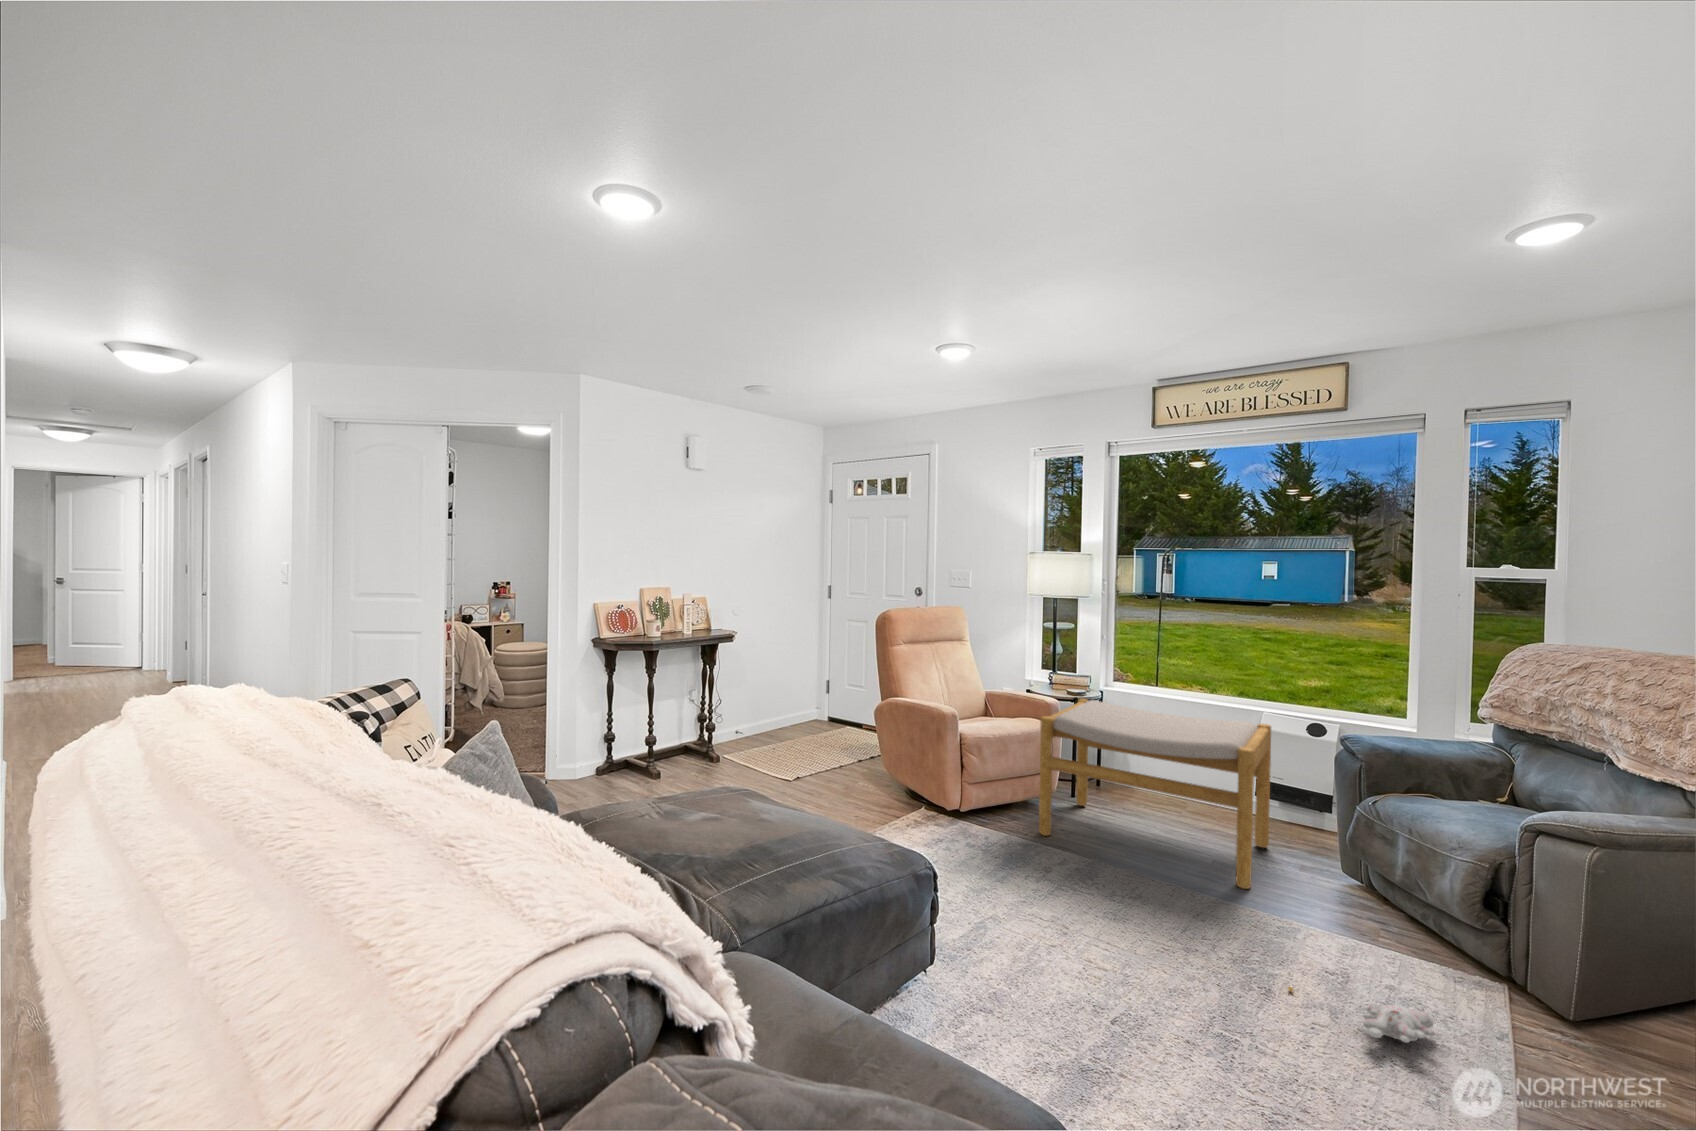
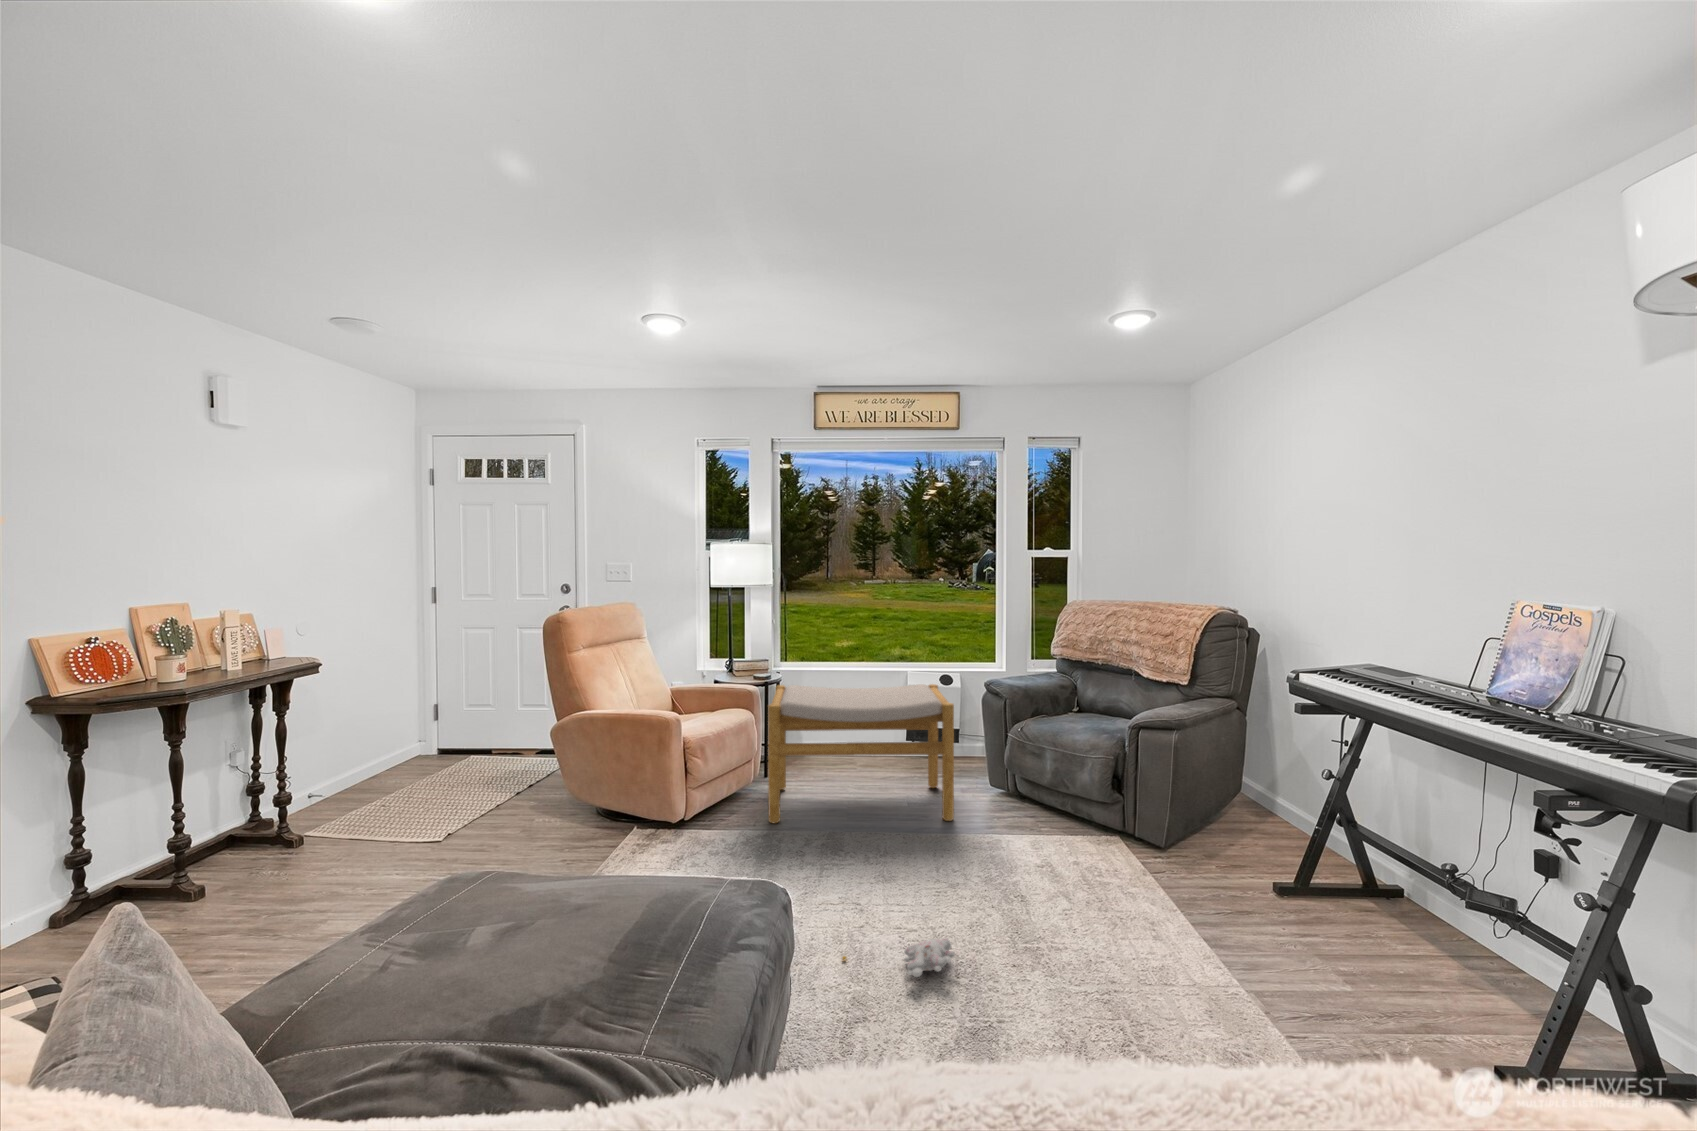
plush toy: present [1288,987,1434,1043] -> present [842,938,955,977]

